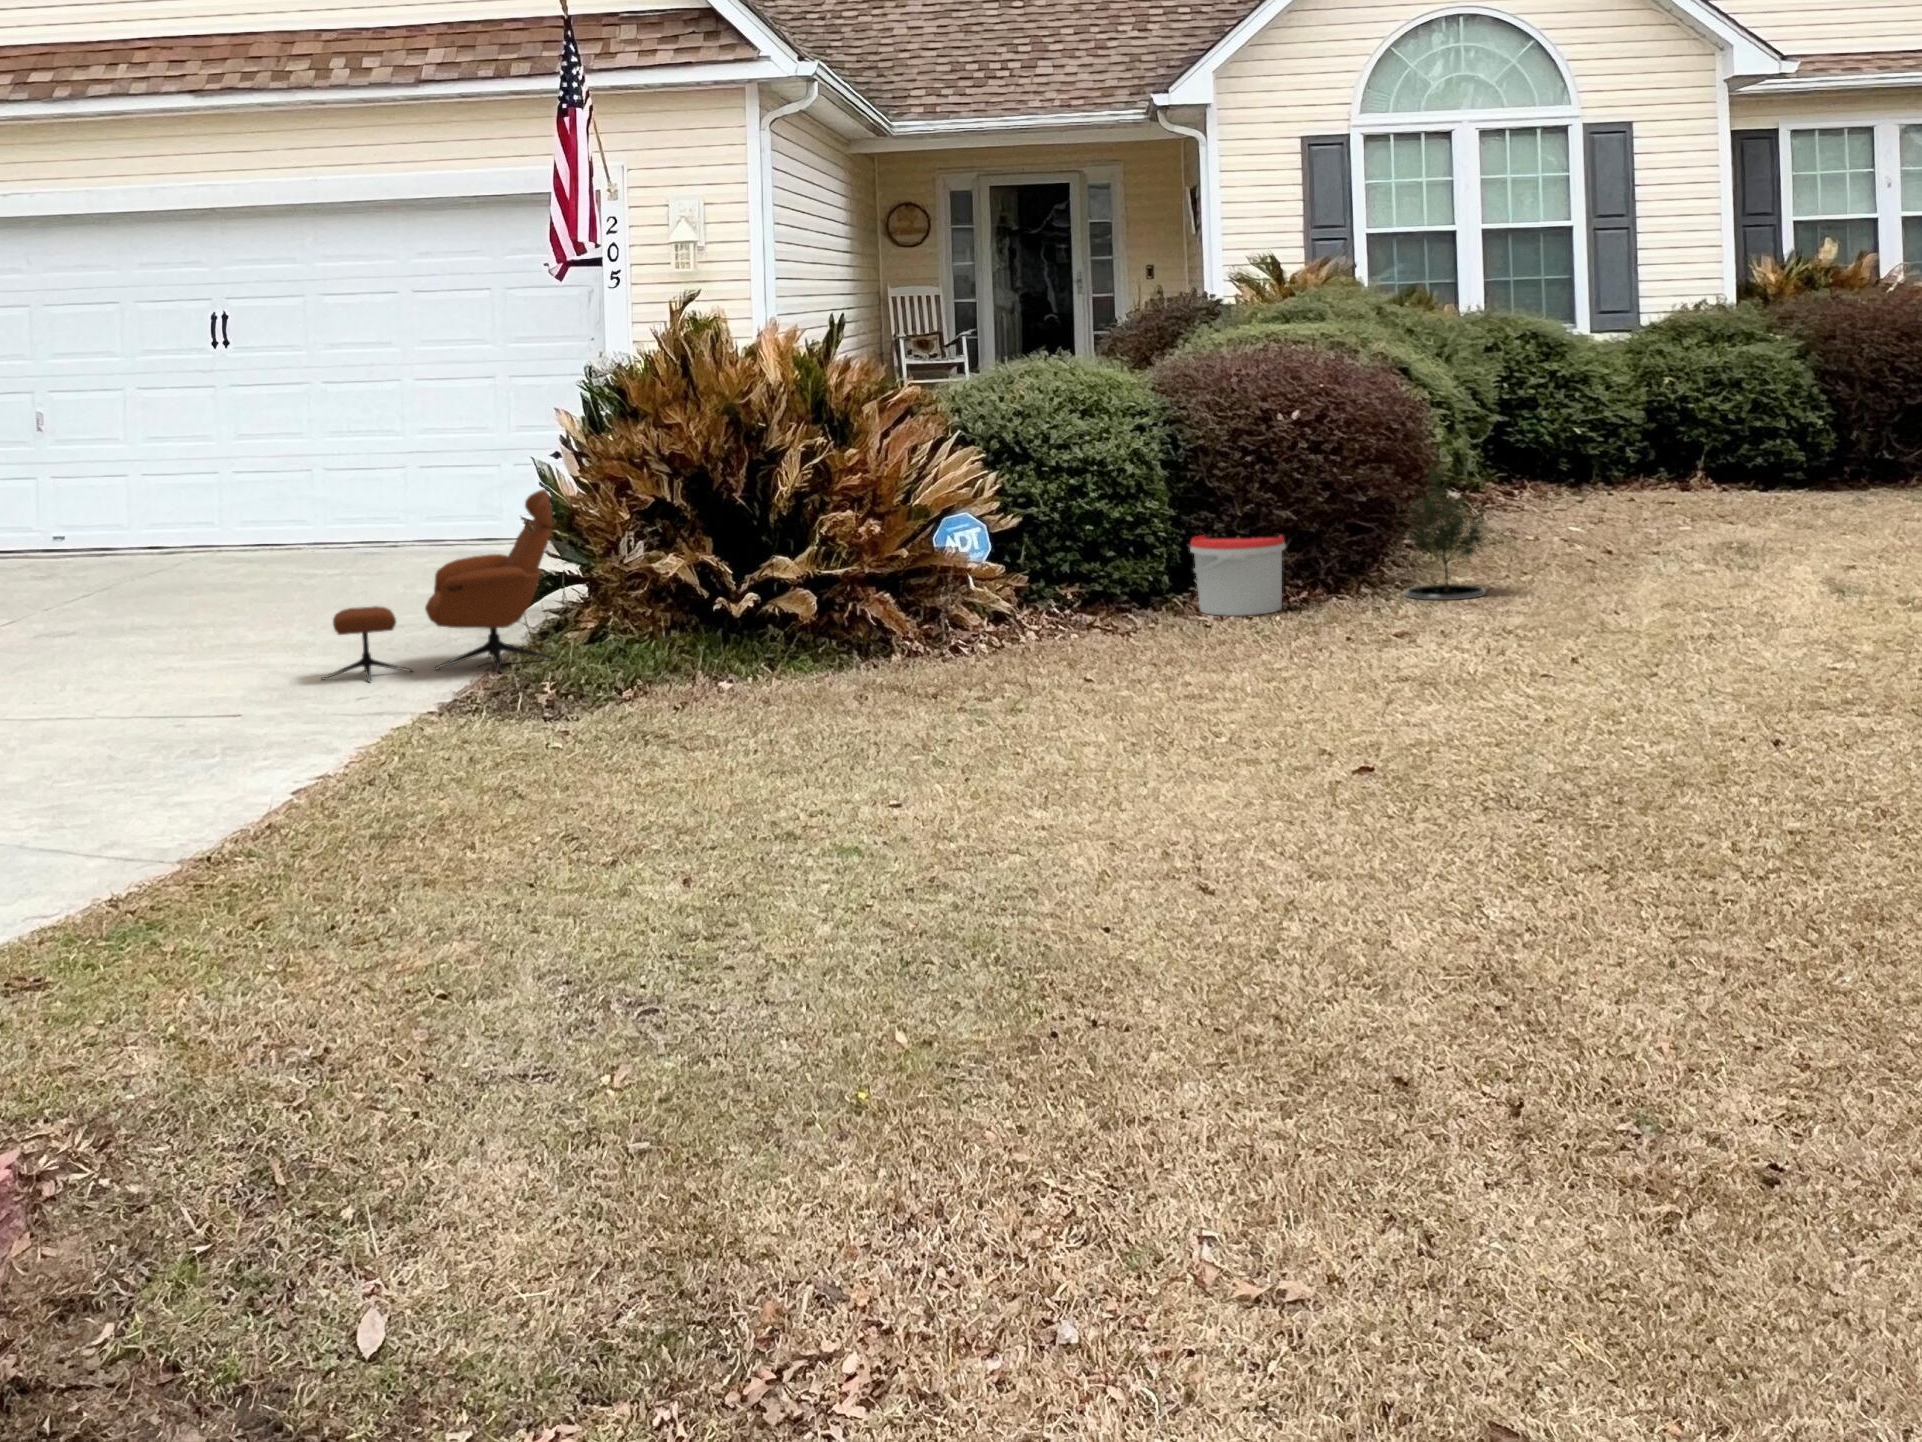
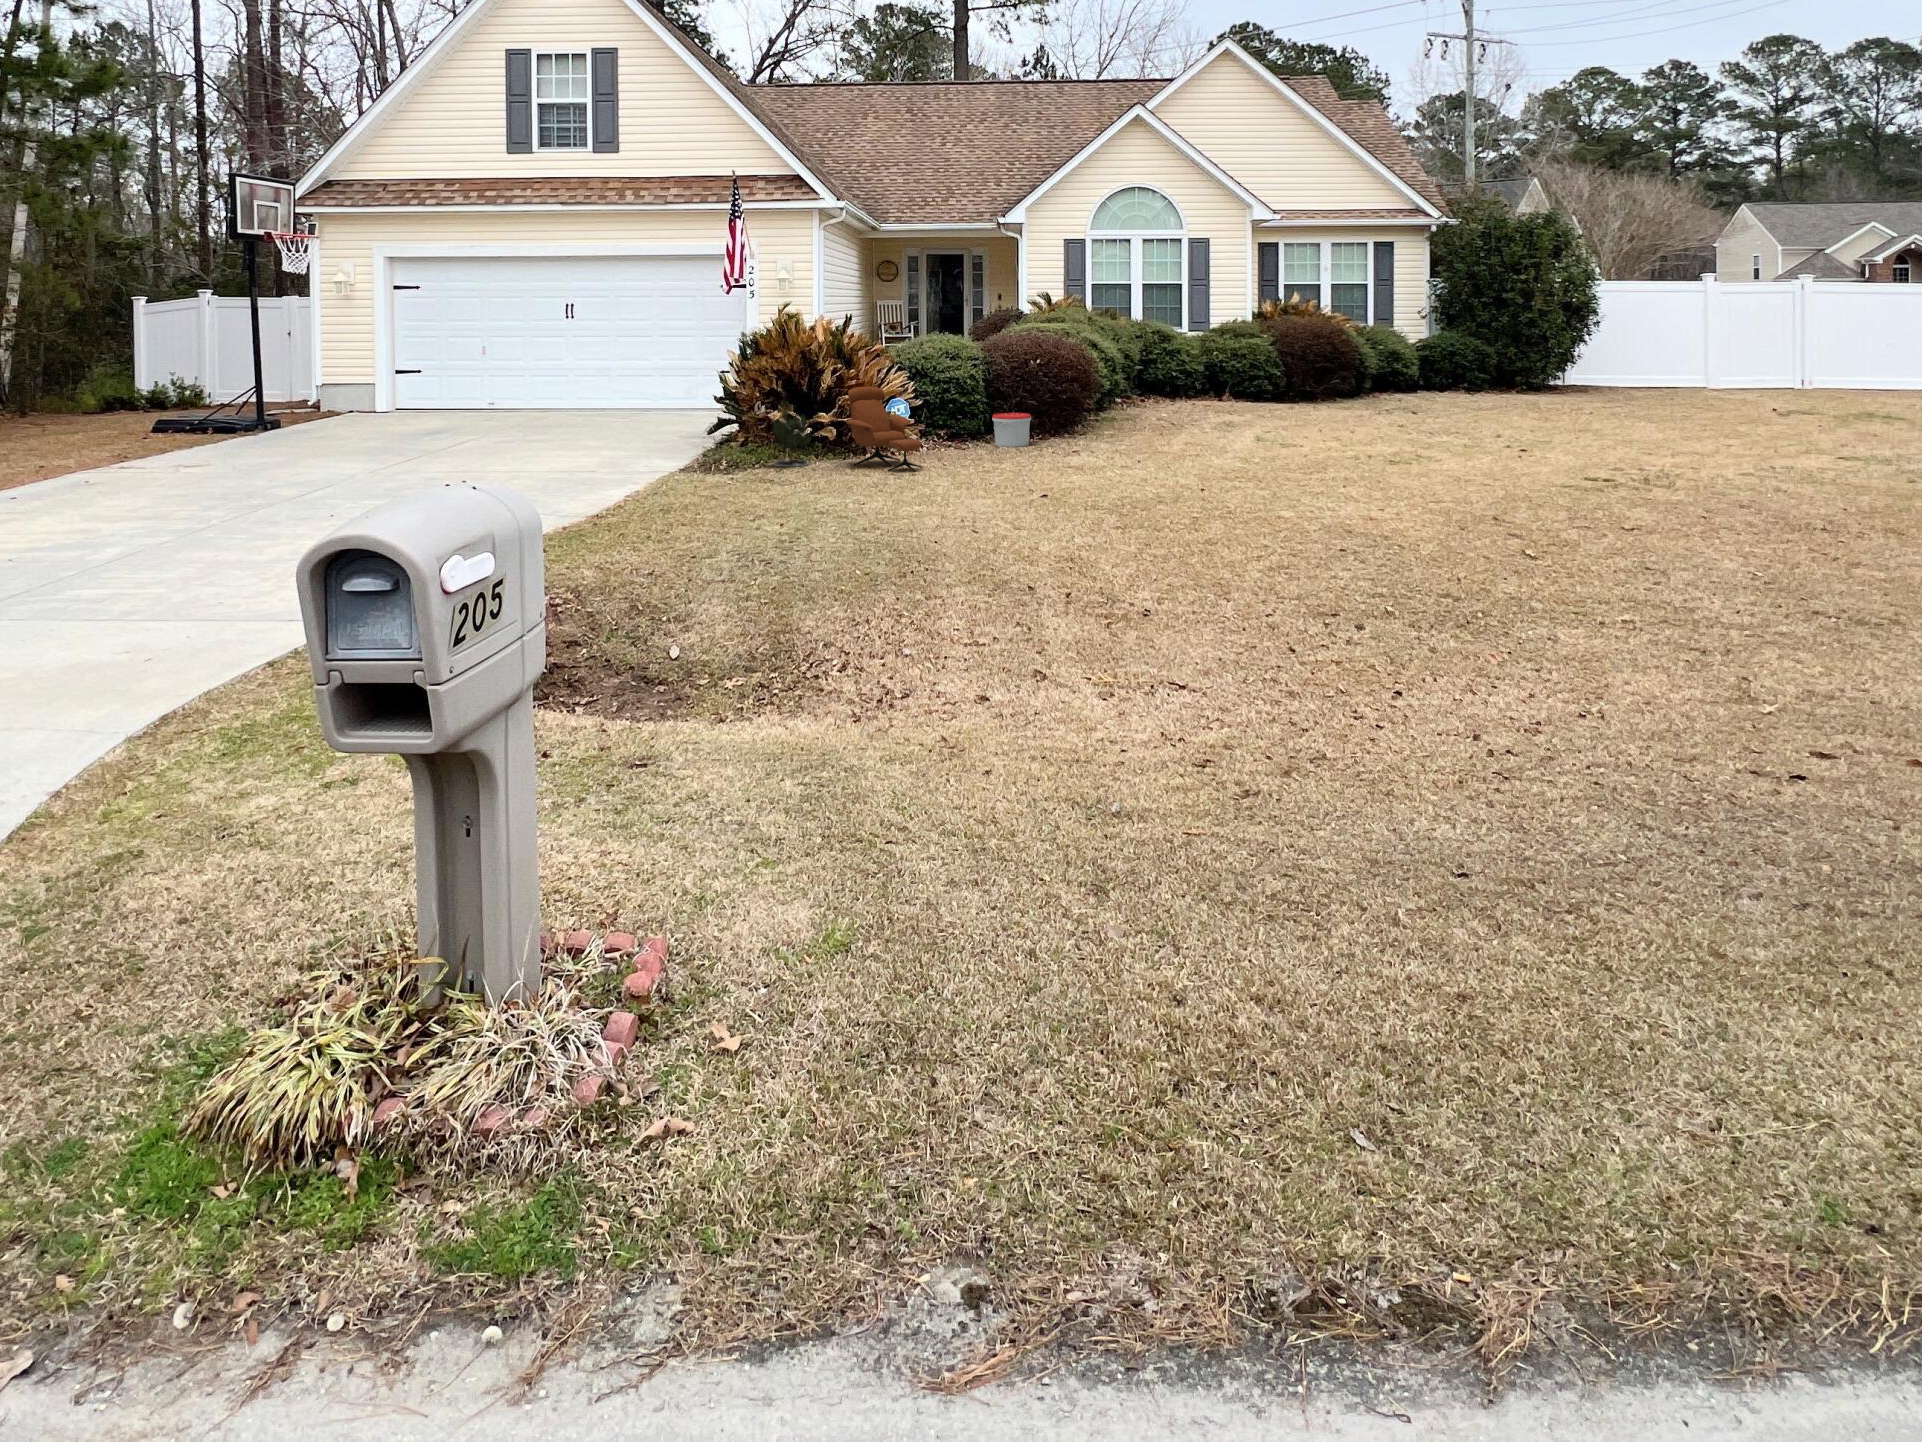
potted tree: present [1400,466,1489,600] -> present [773,405,811,467]
lounge chair: present [322,489,554,682] -> present [847,387,922,472]

